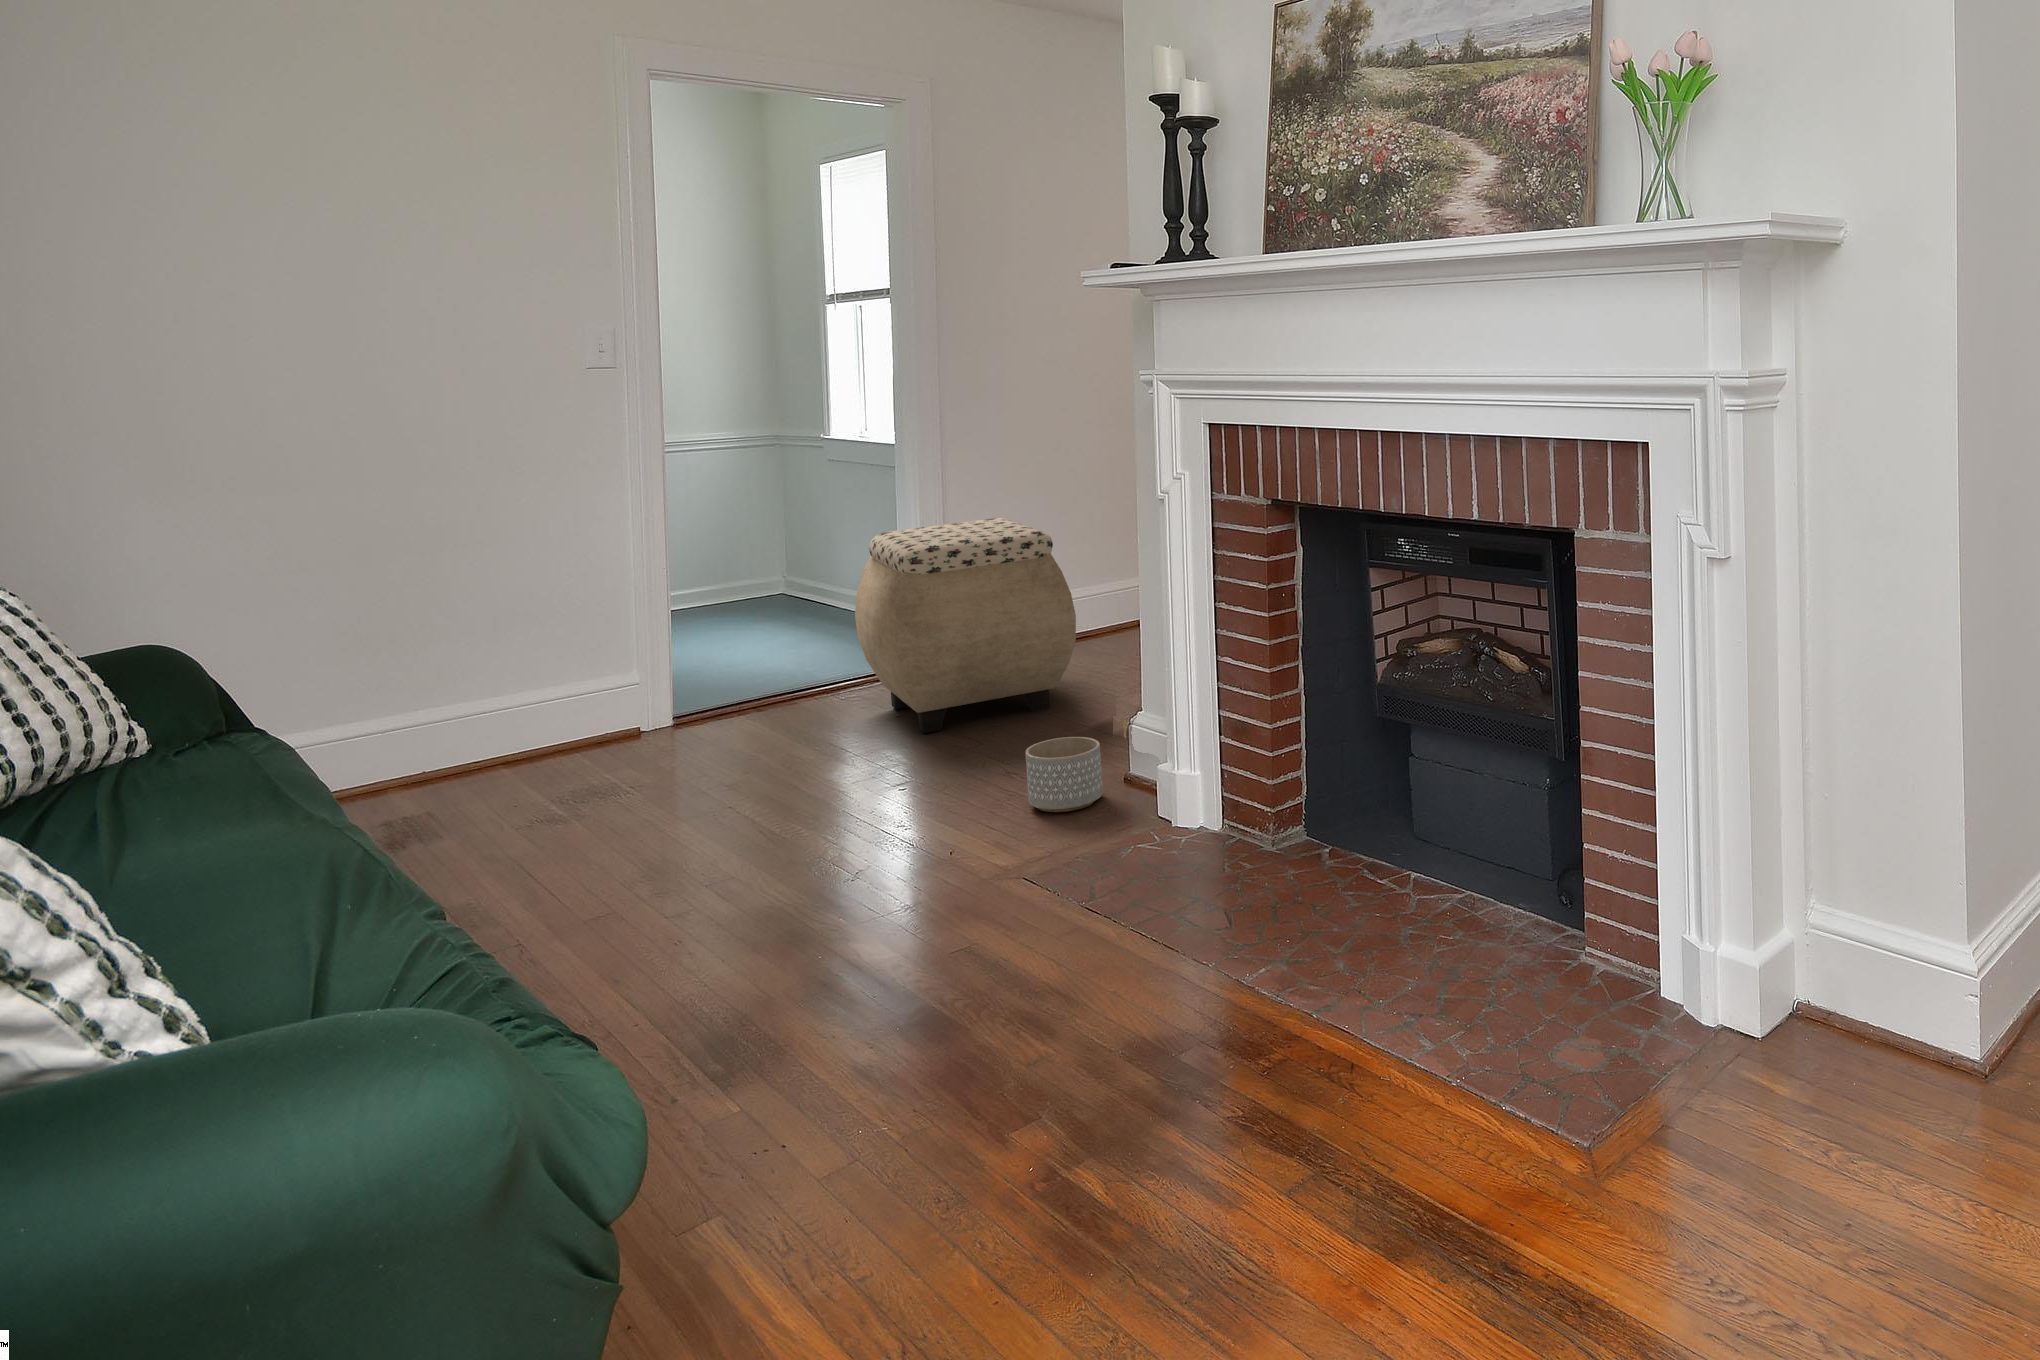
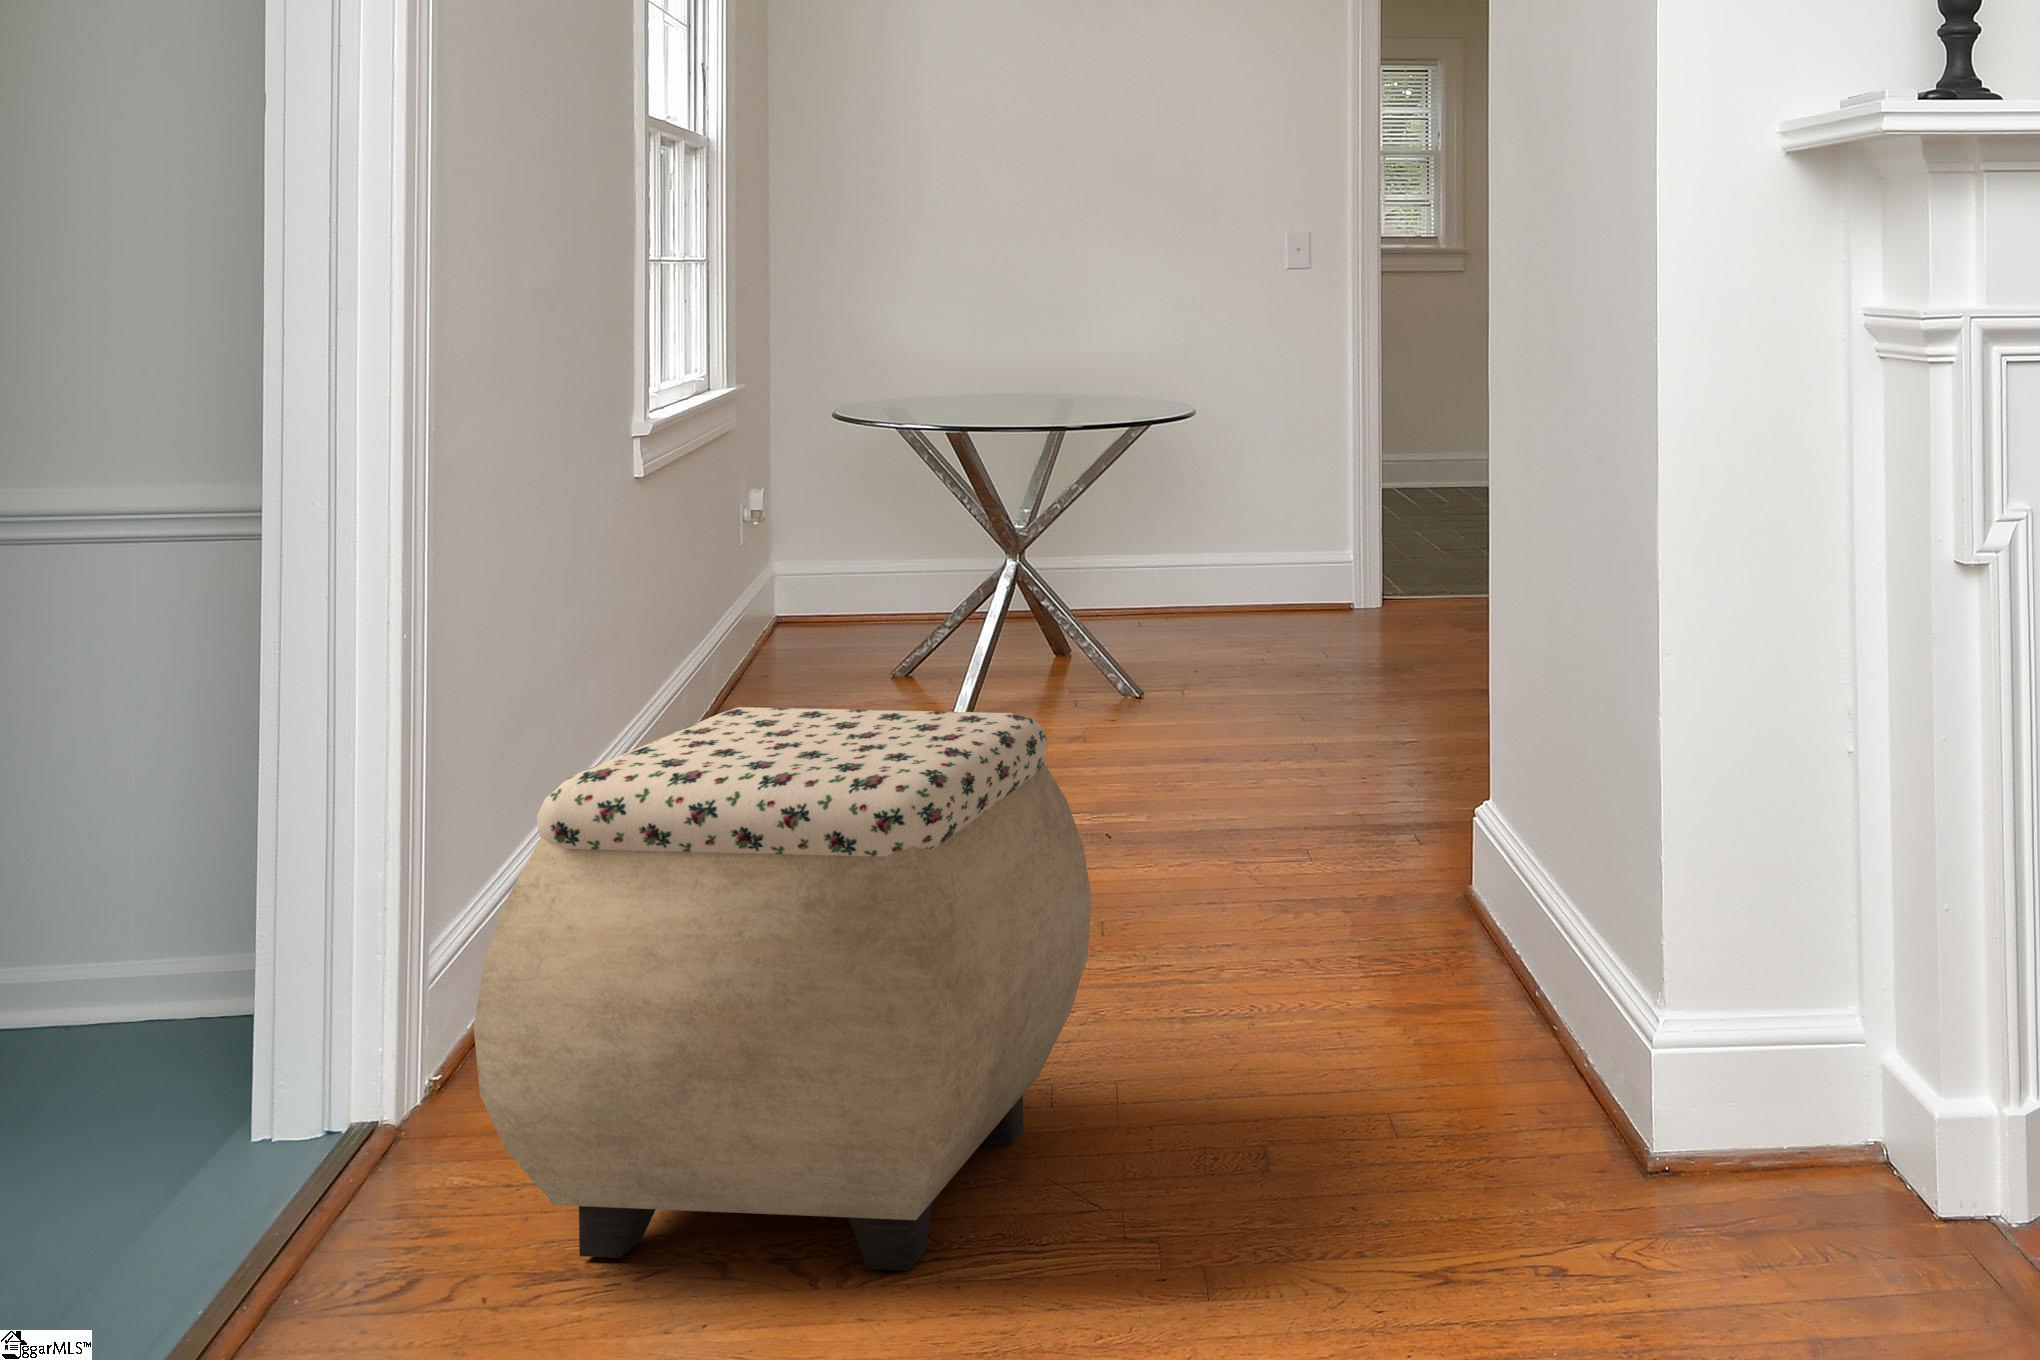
planter: present [1026,737,1103,812] -> none [1627,1100,1787,1284]

